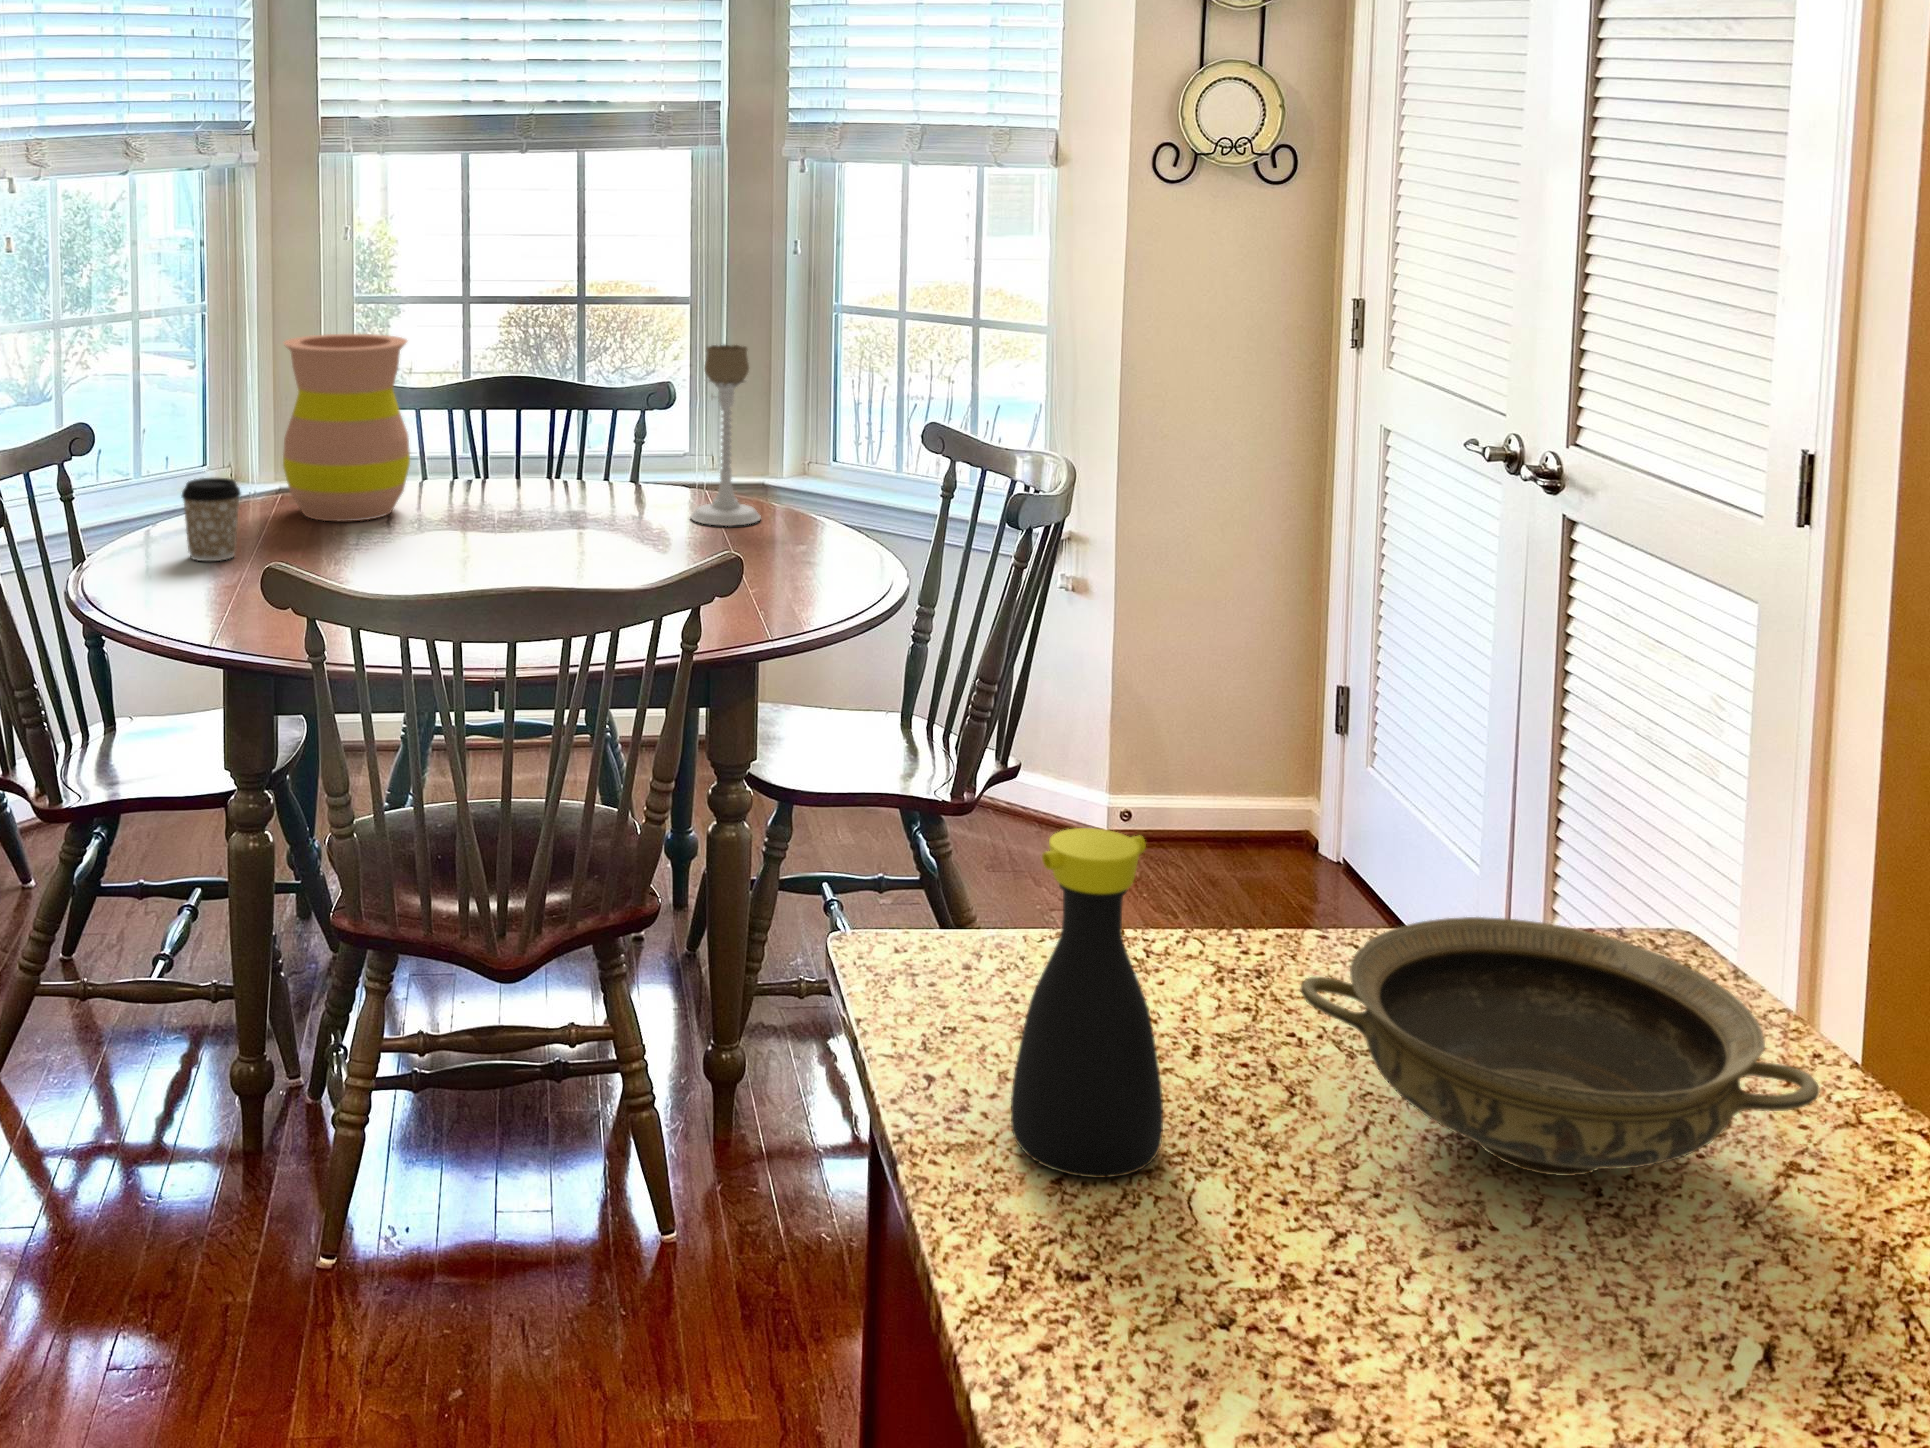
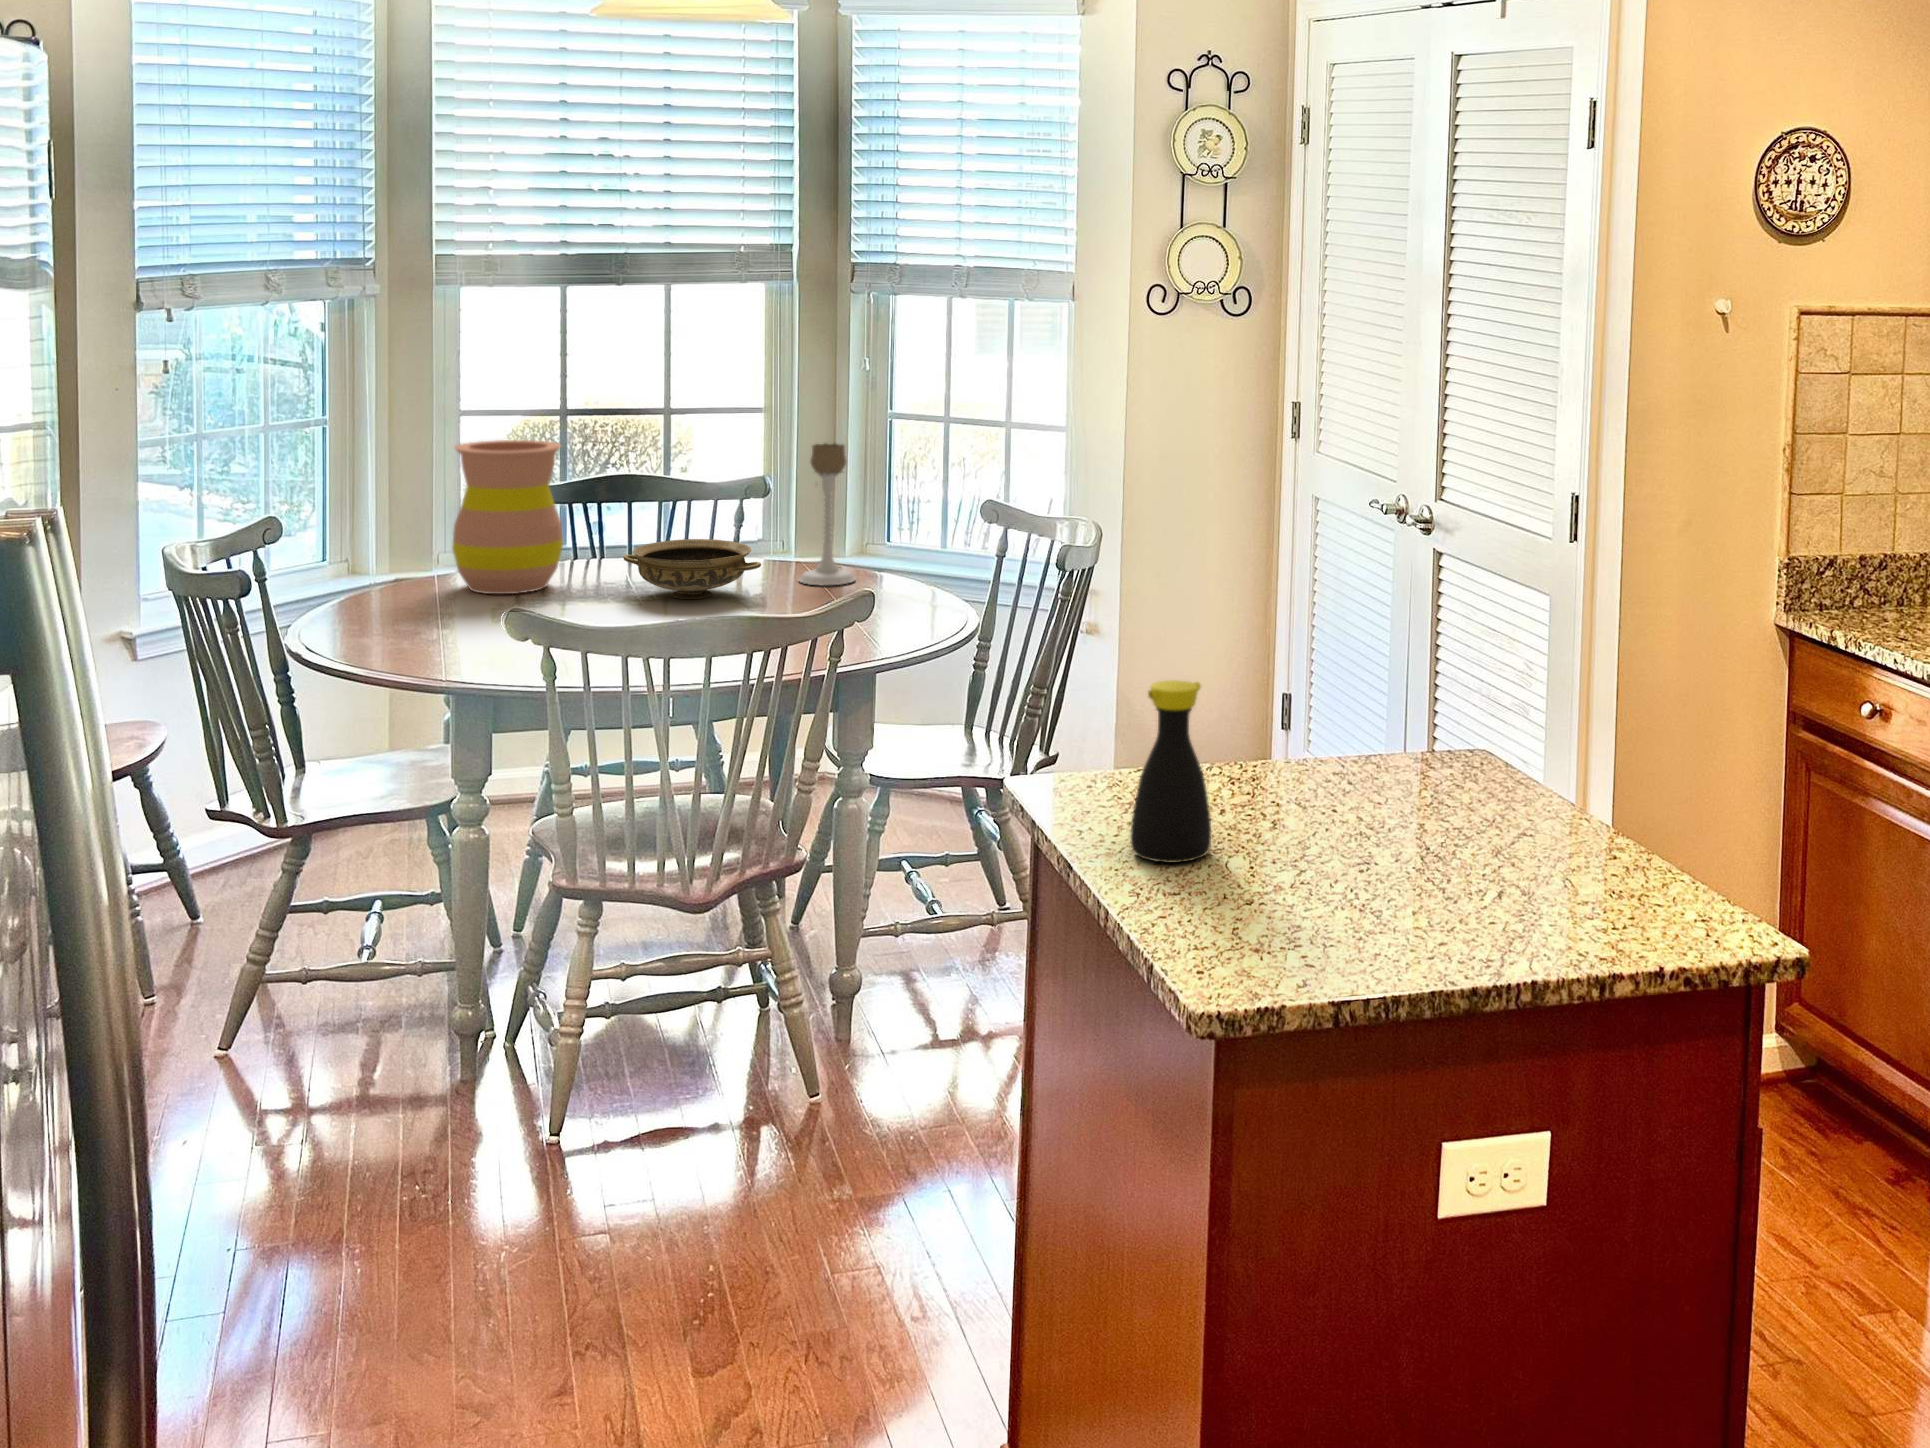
coffee cup: present [182,478,241,561] -> none [383,558,435,626]
ceramic bowl: present [1301,917,1819,1176] -> present [623,539,761,599]

